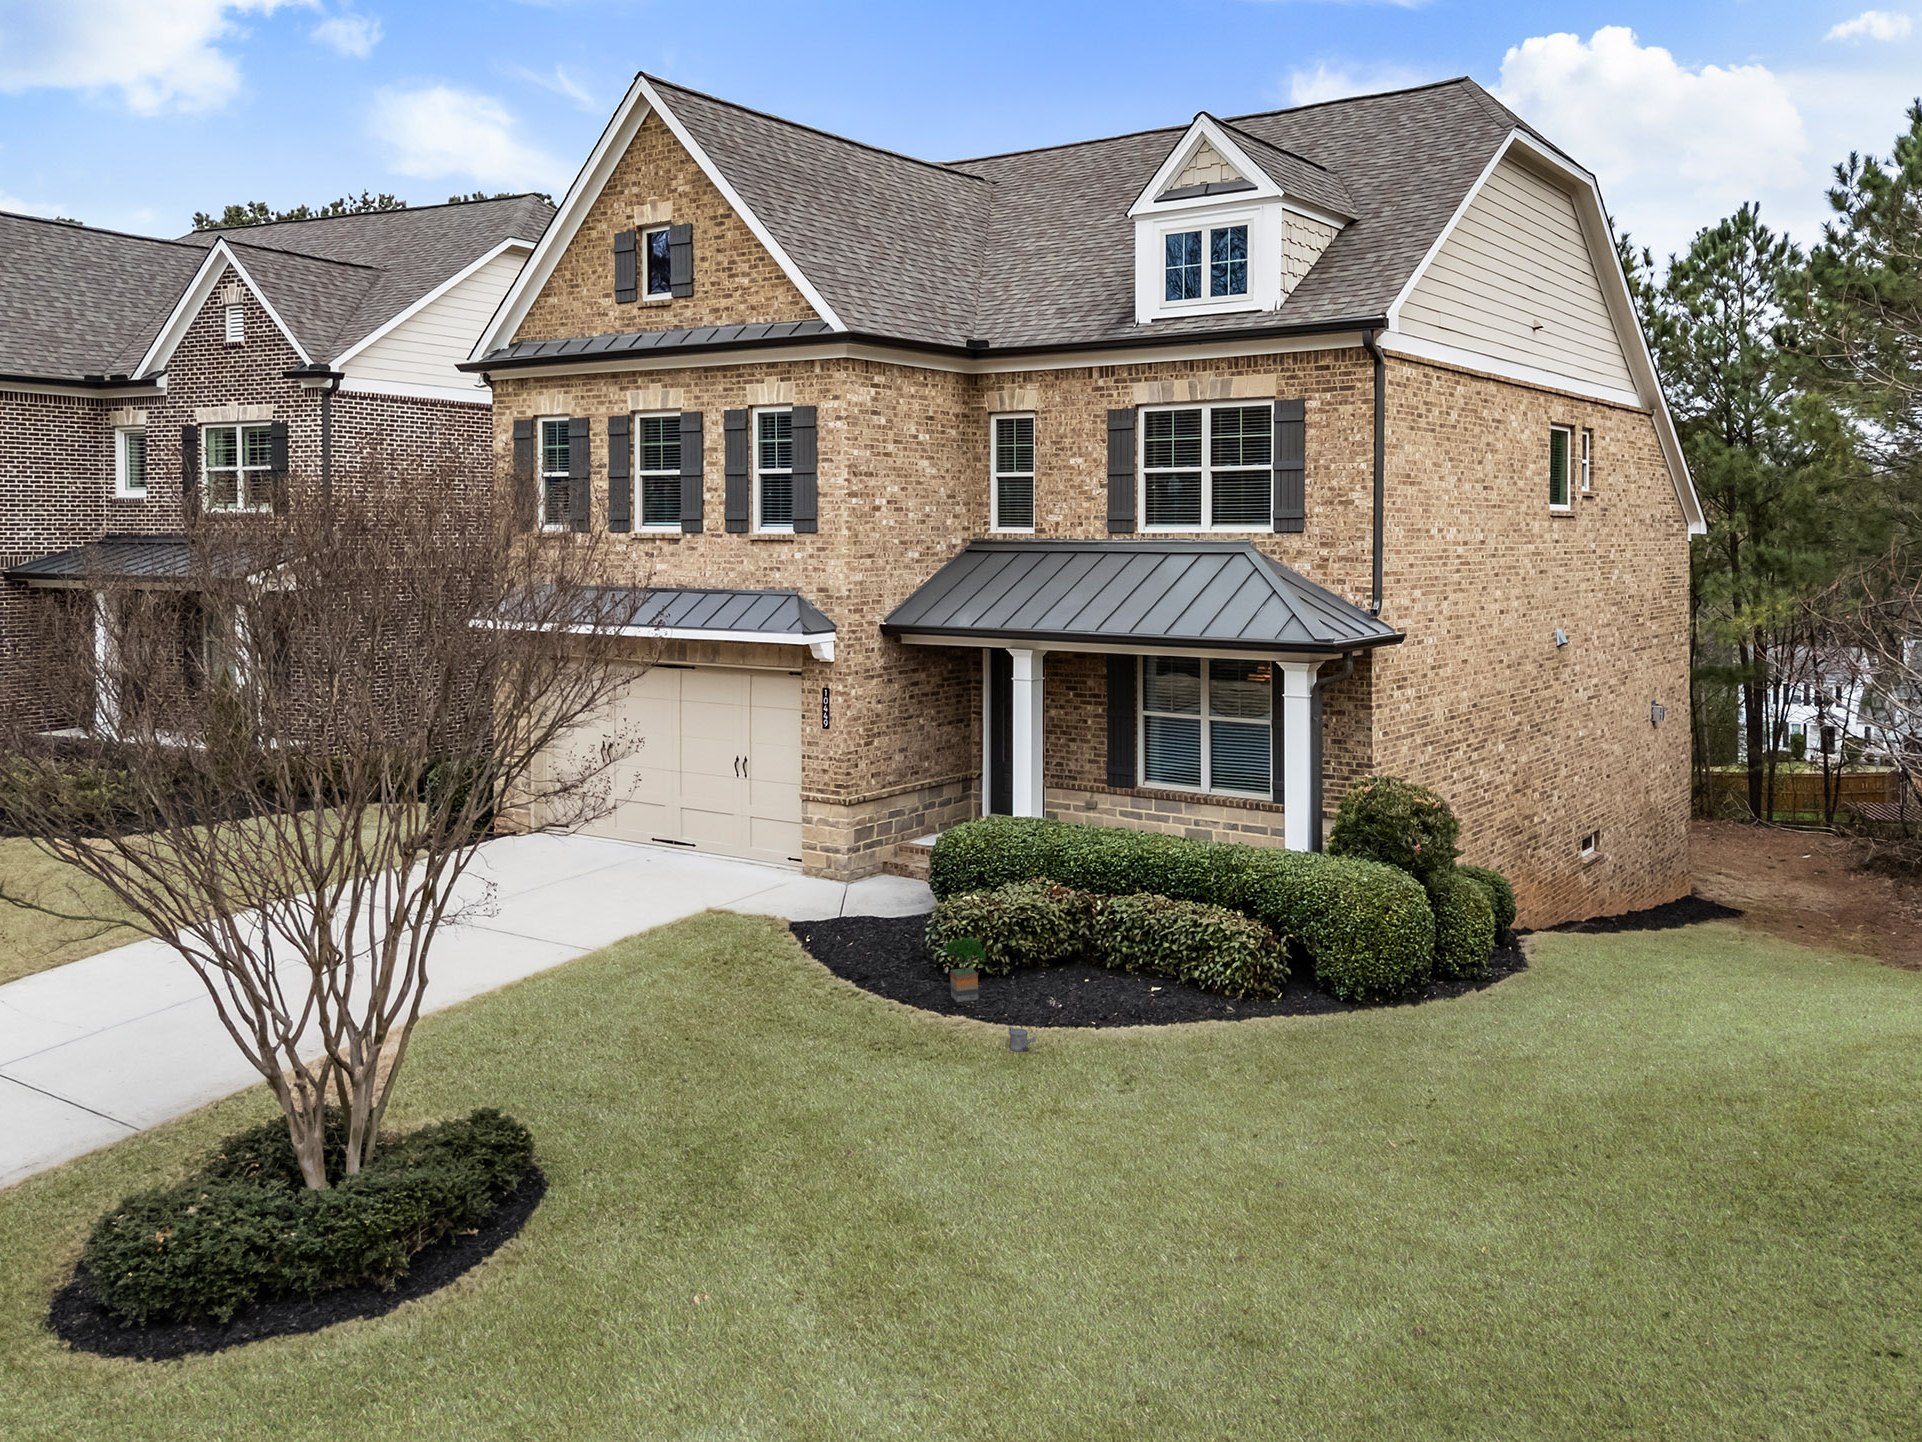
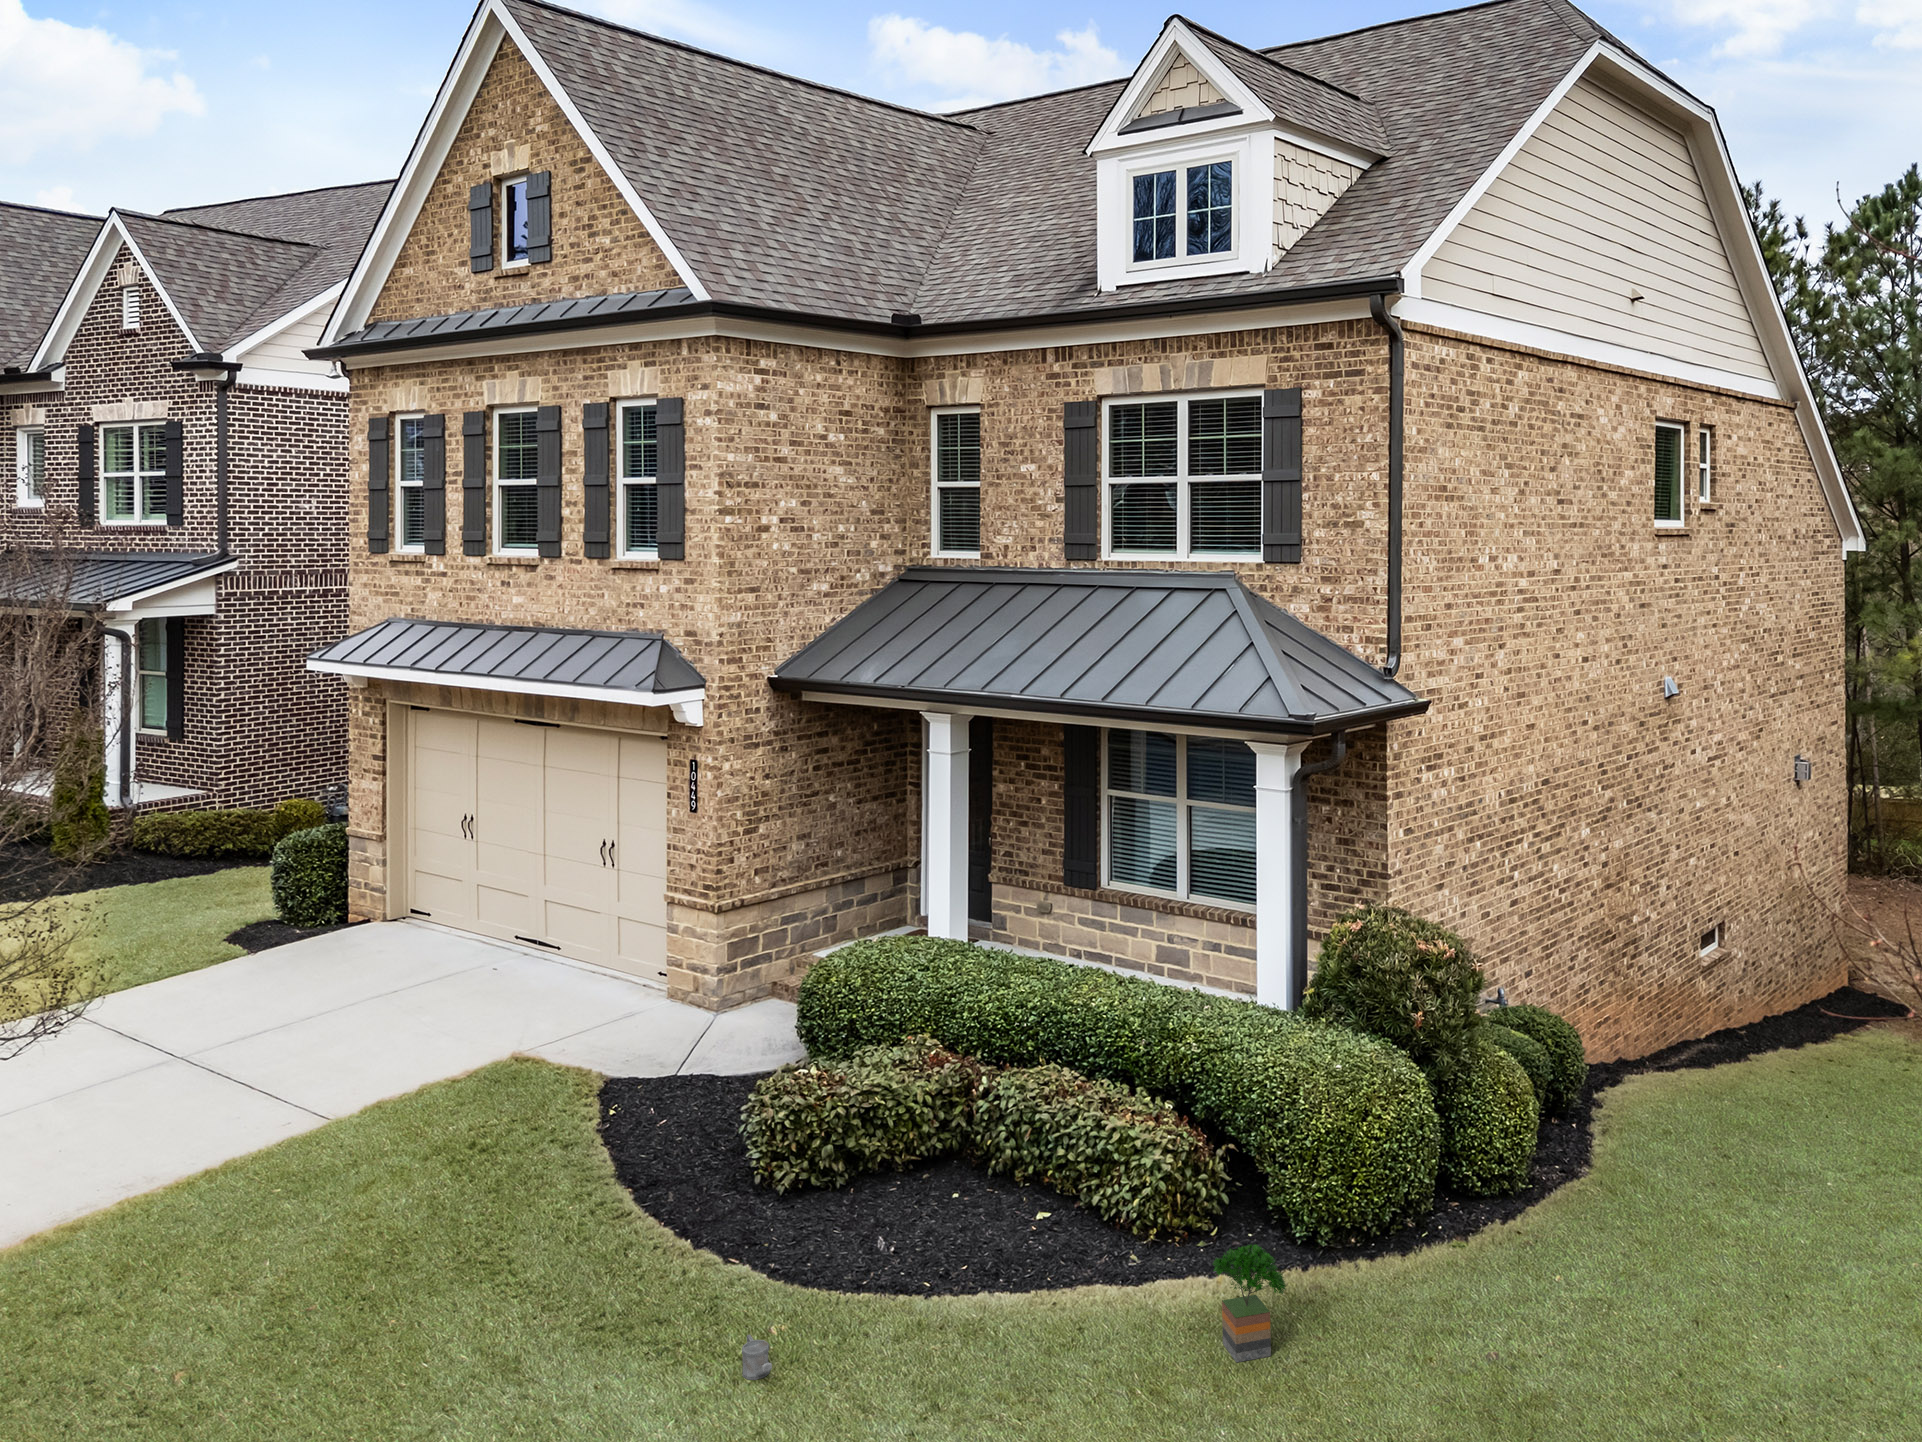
potted tree: present [945,938,986,1002] -> present [1213,1244,1286,1362]

